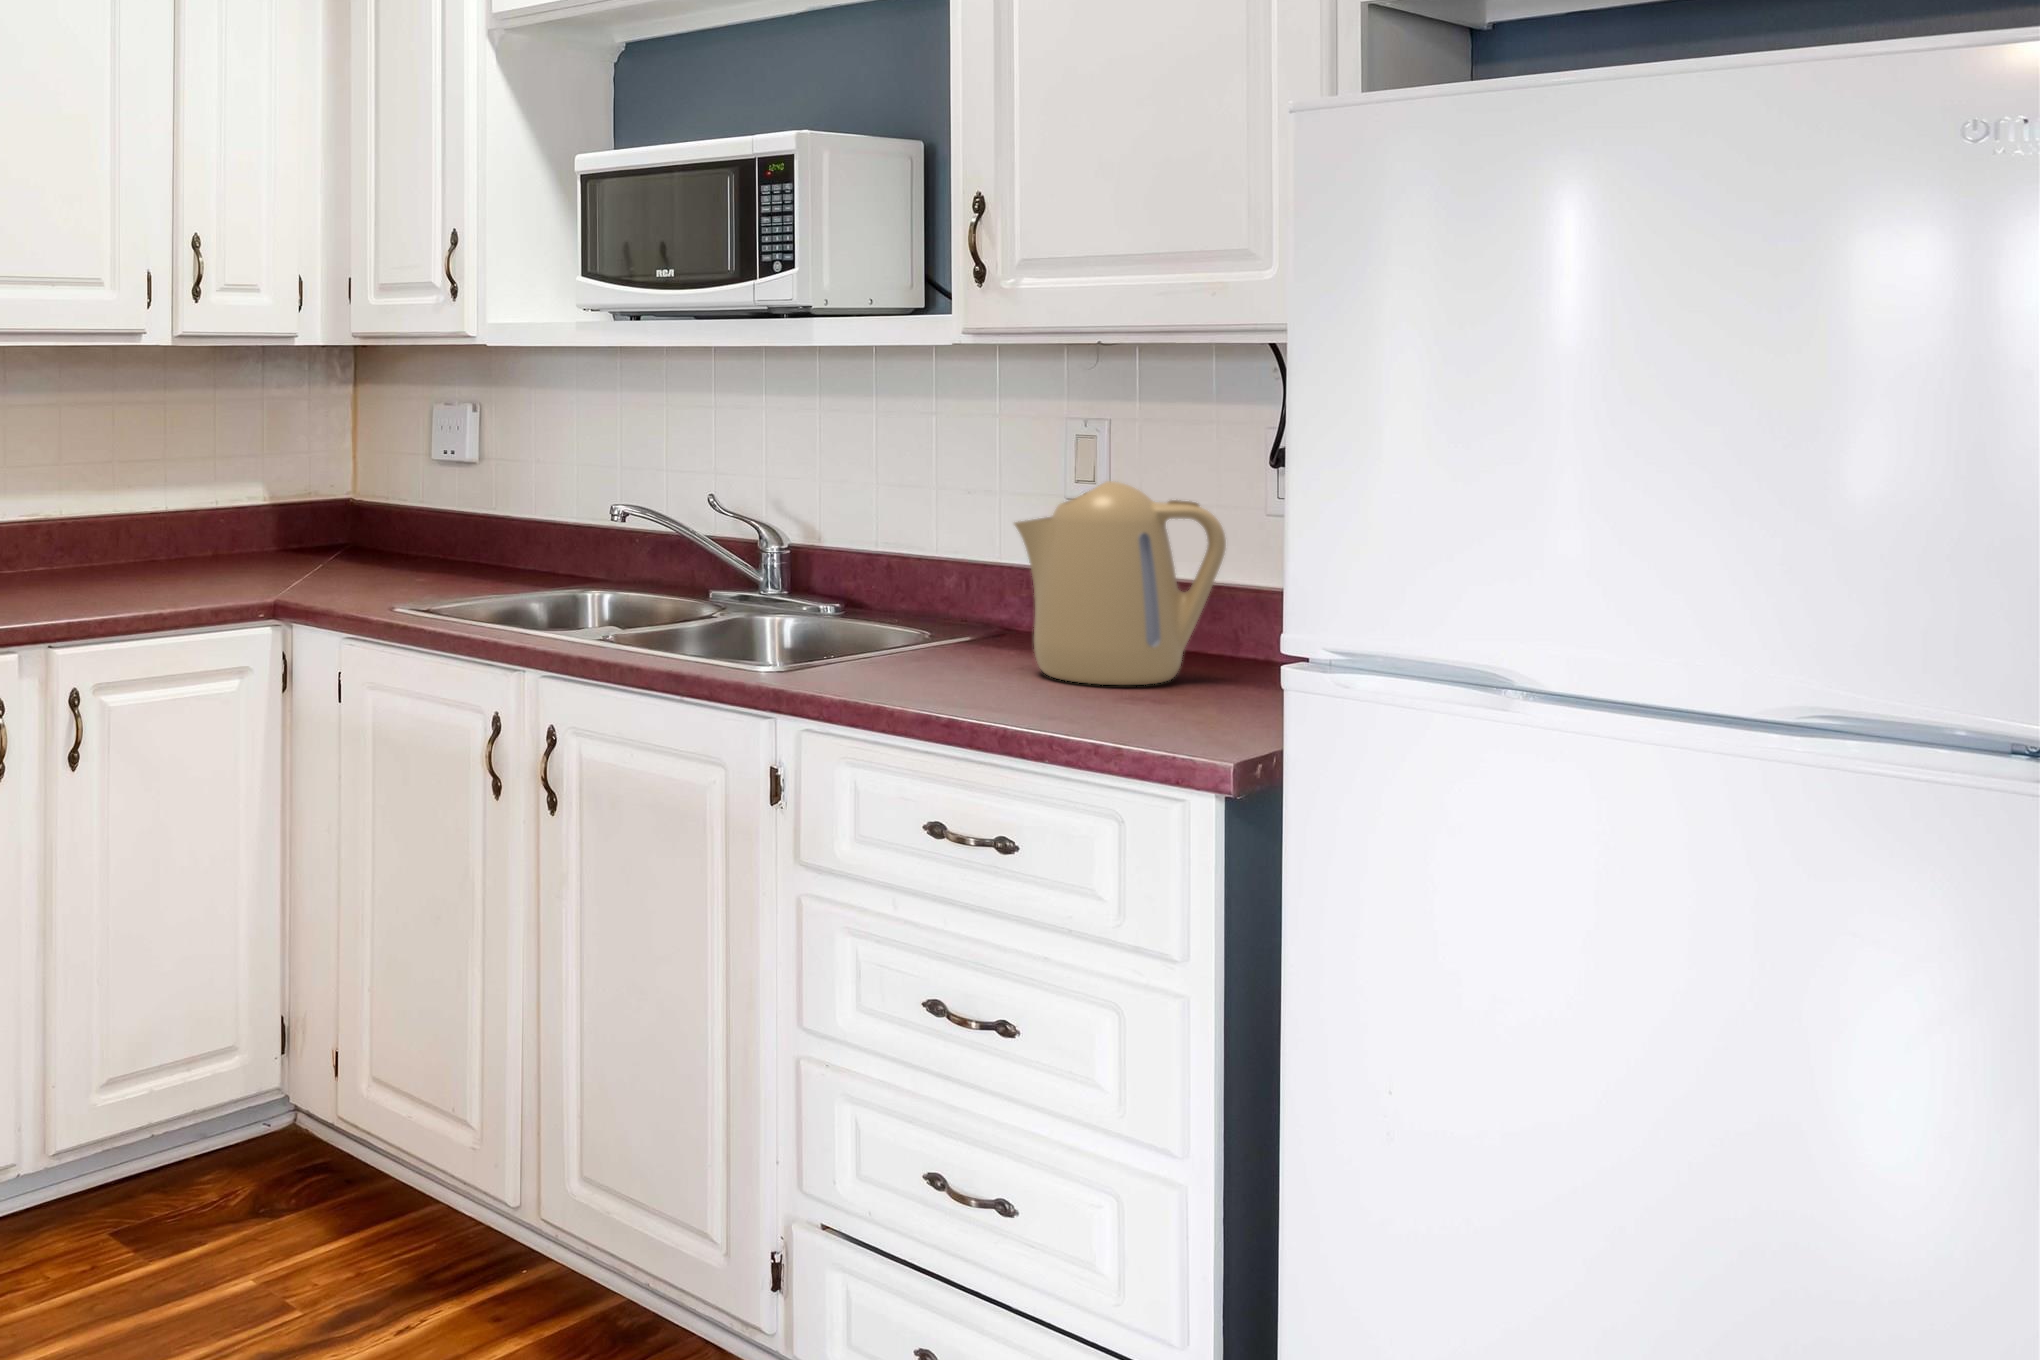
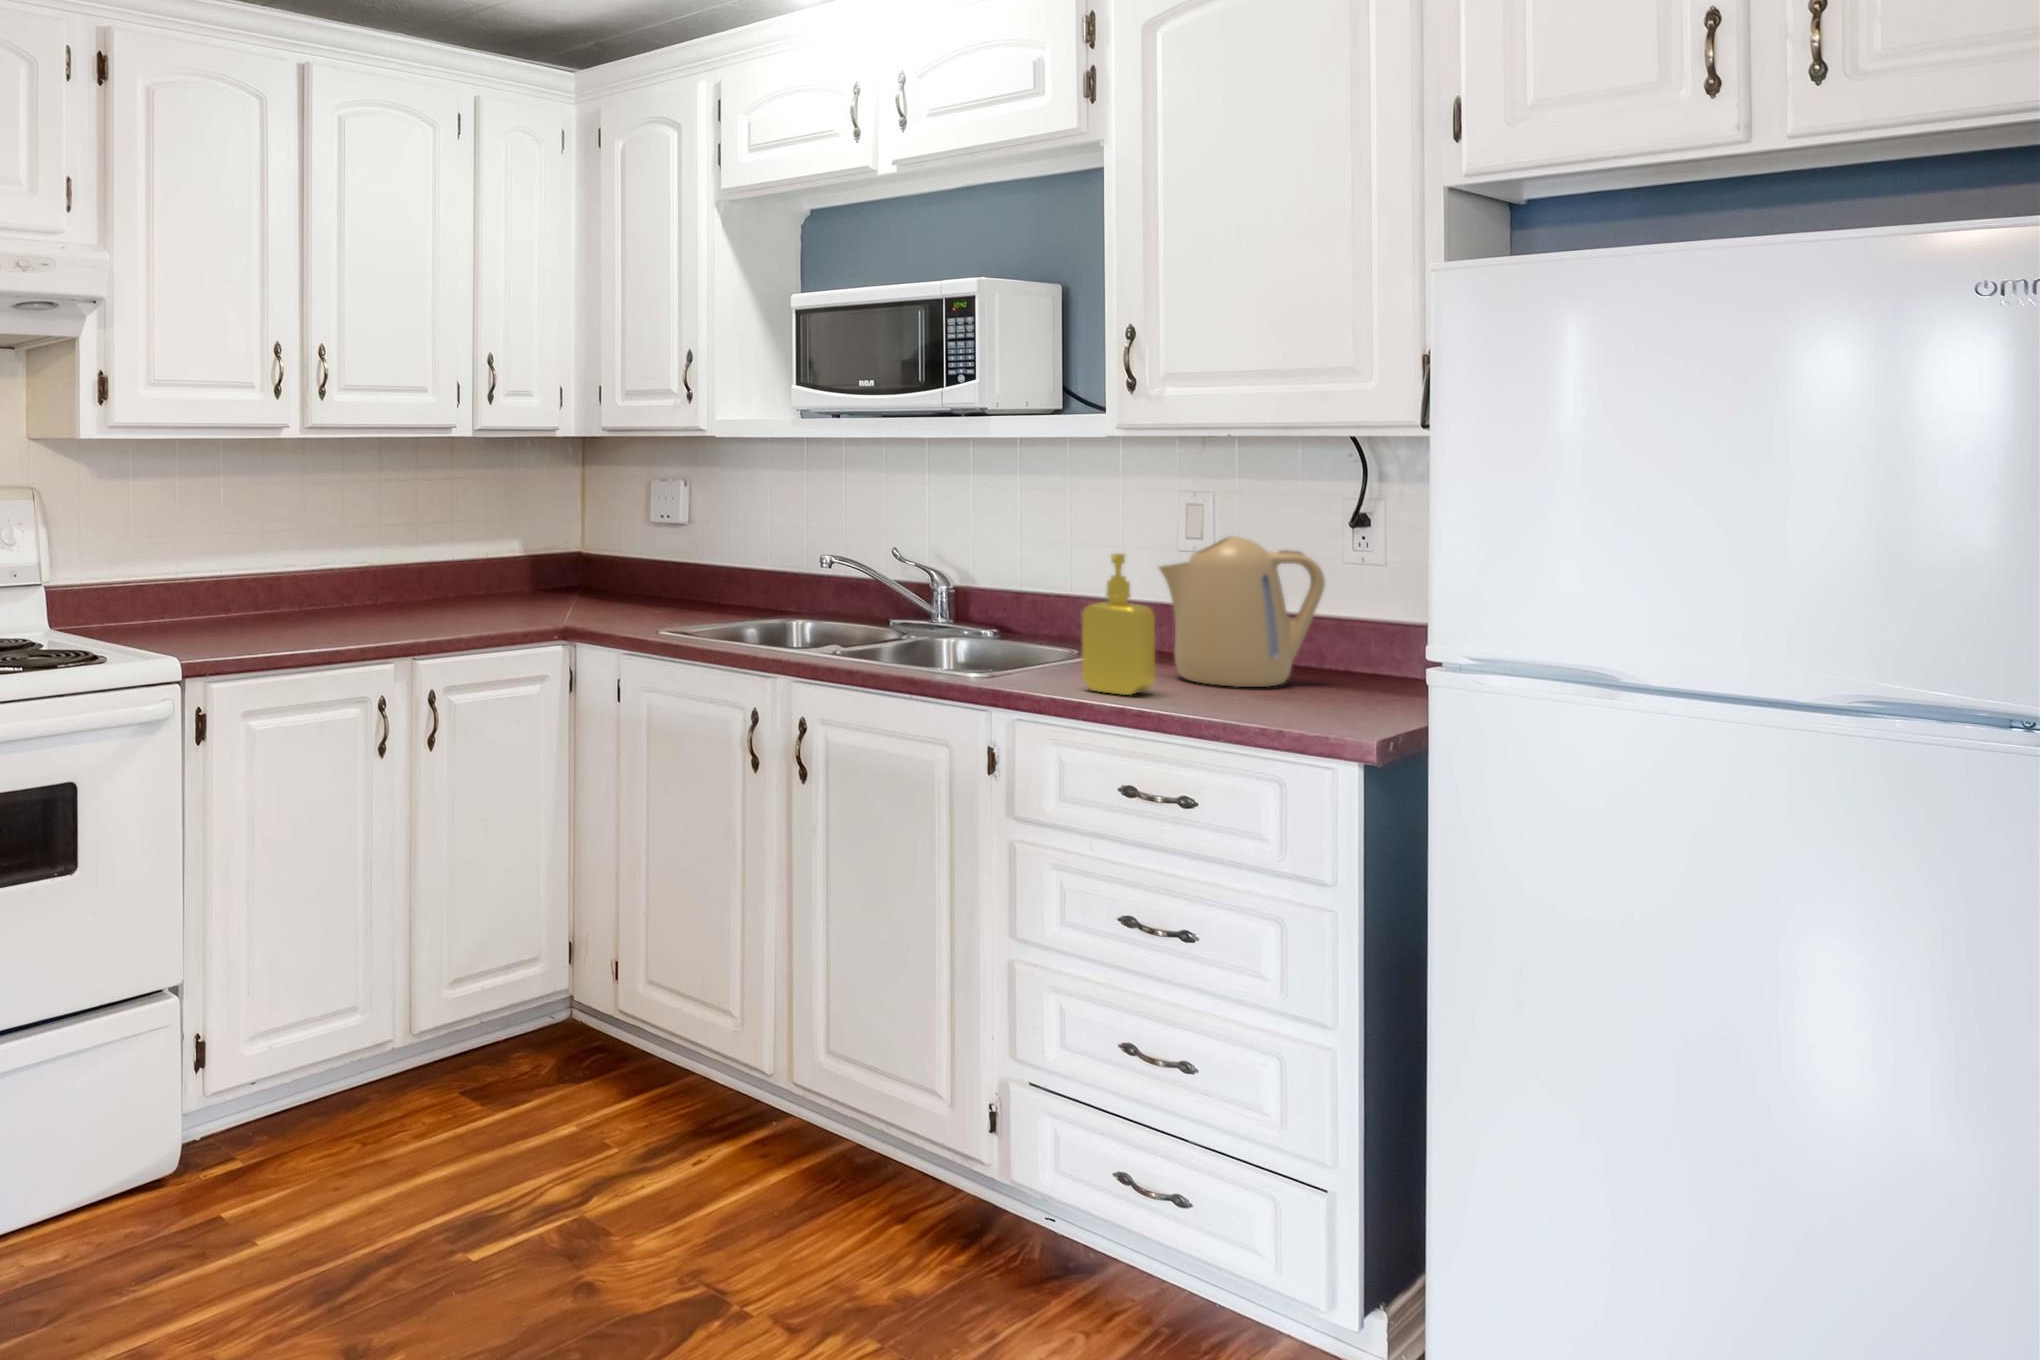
soap dispenser: none [895,505,988,698] -> present [1082,553,1155,695]

